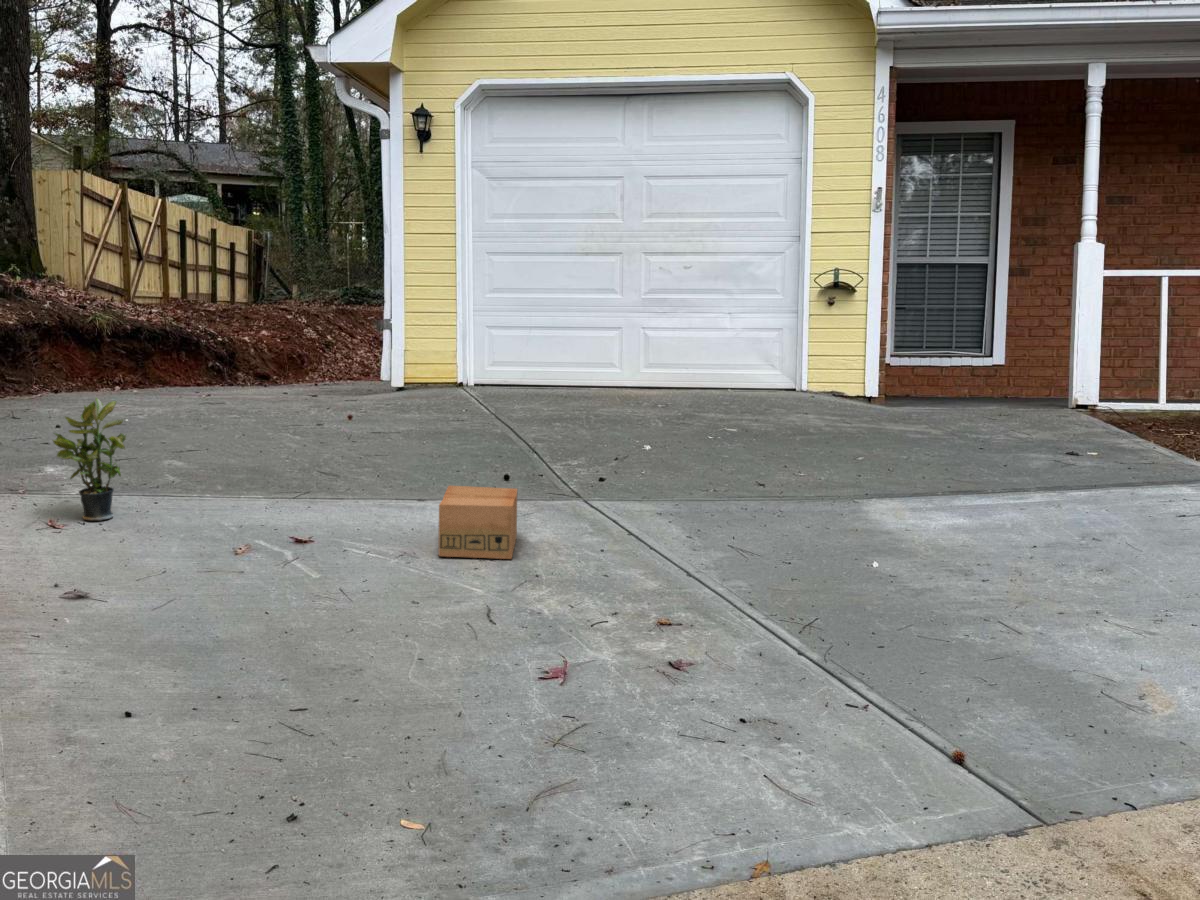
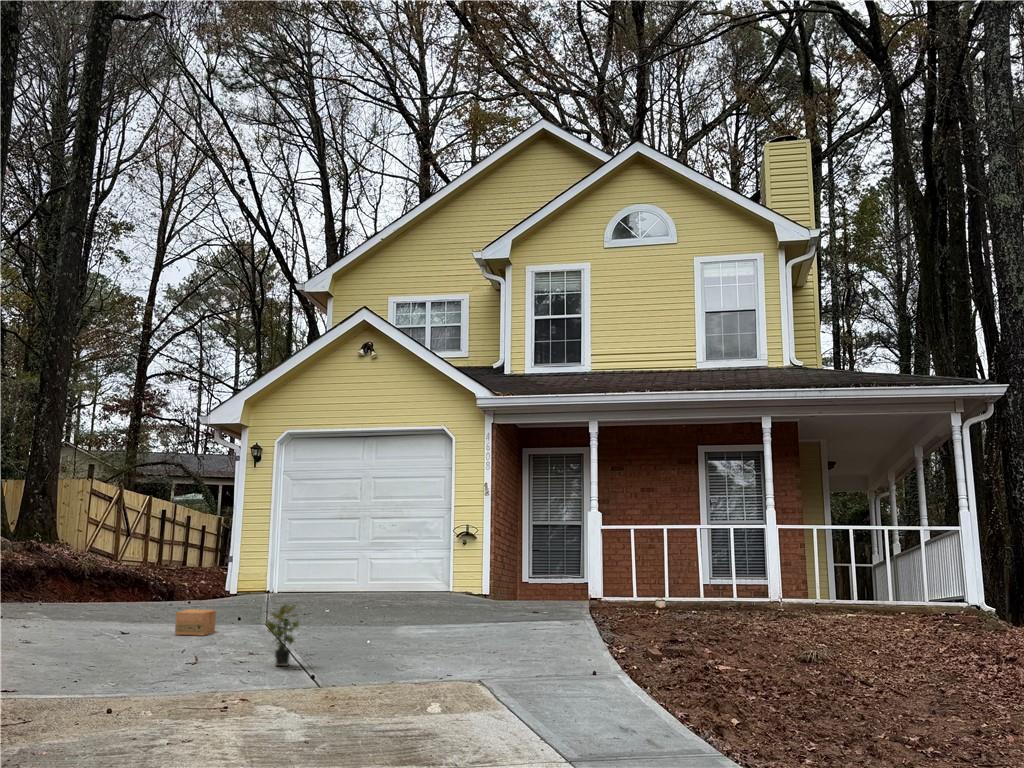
potted plant: present [53,398,126,521] -> present [265,604,299,666]

